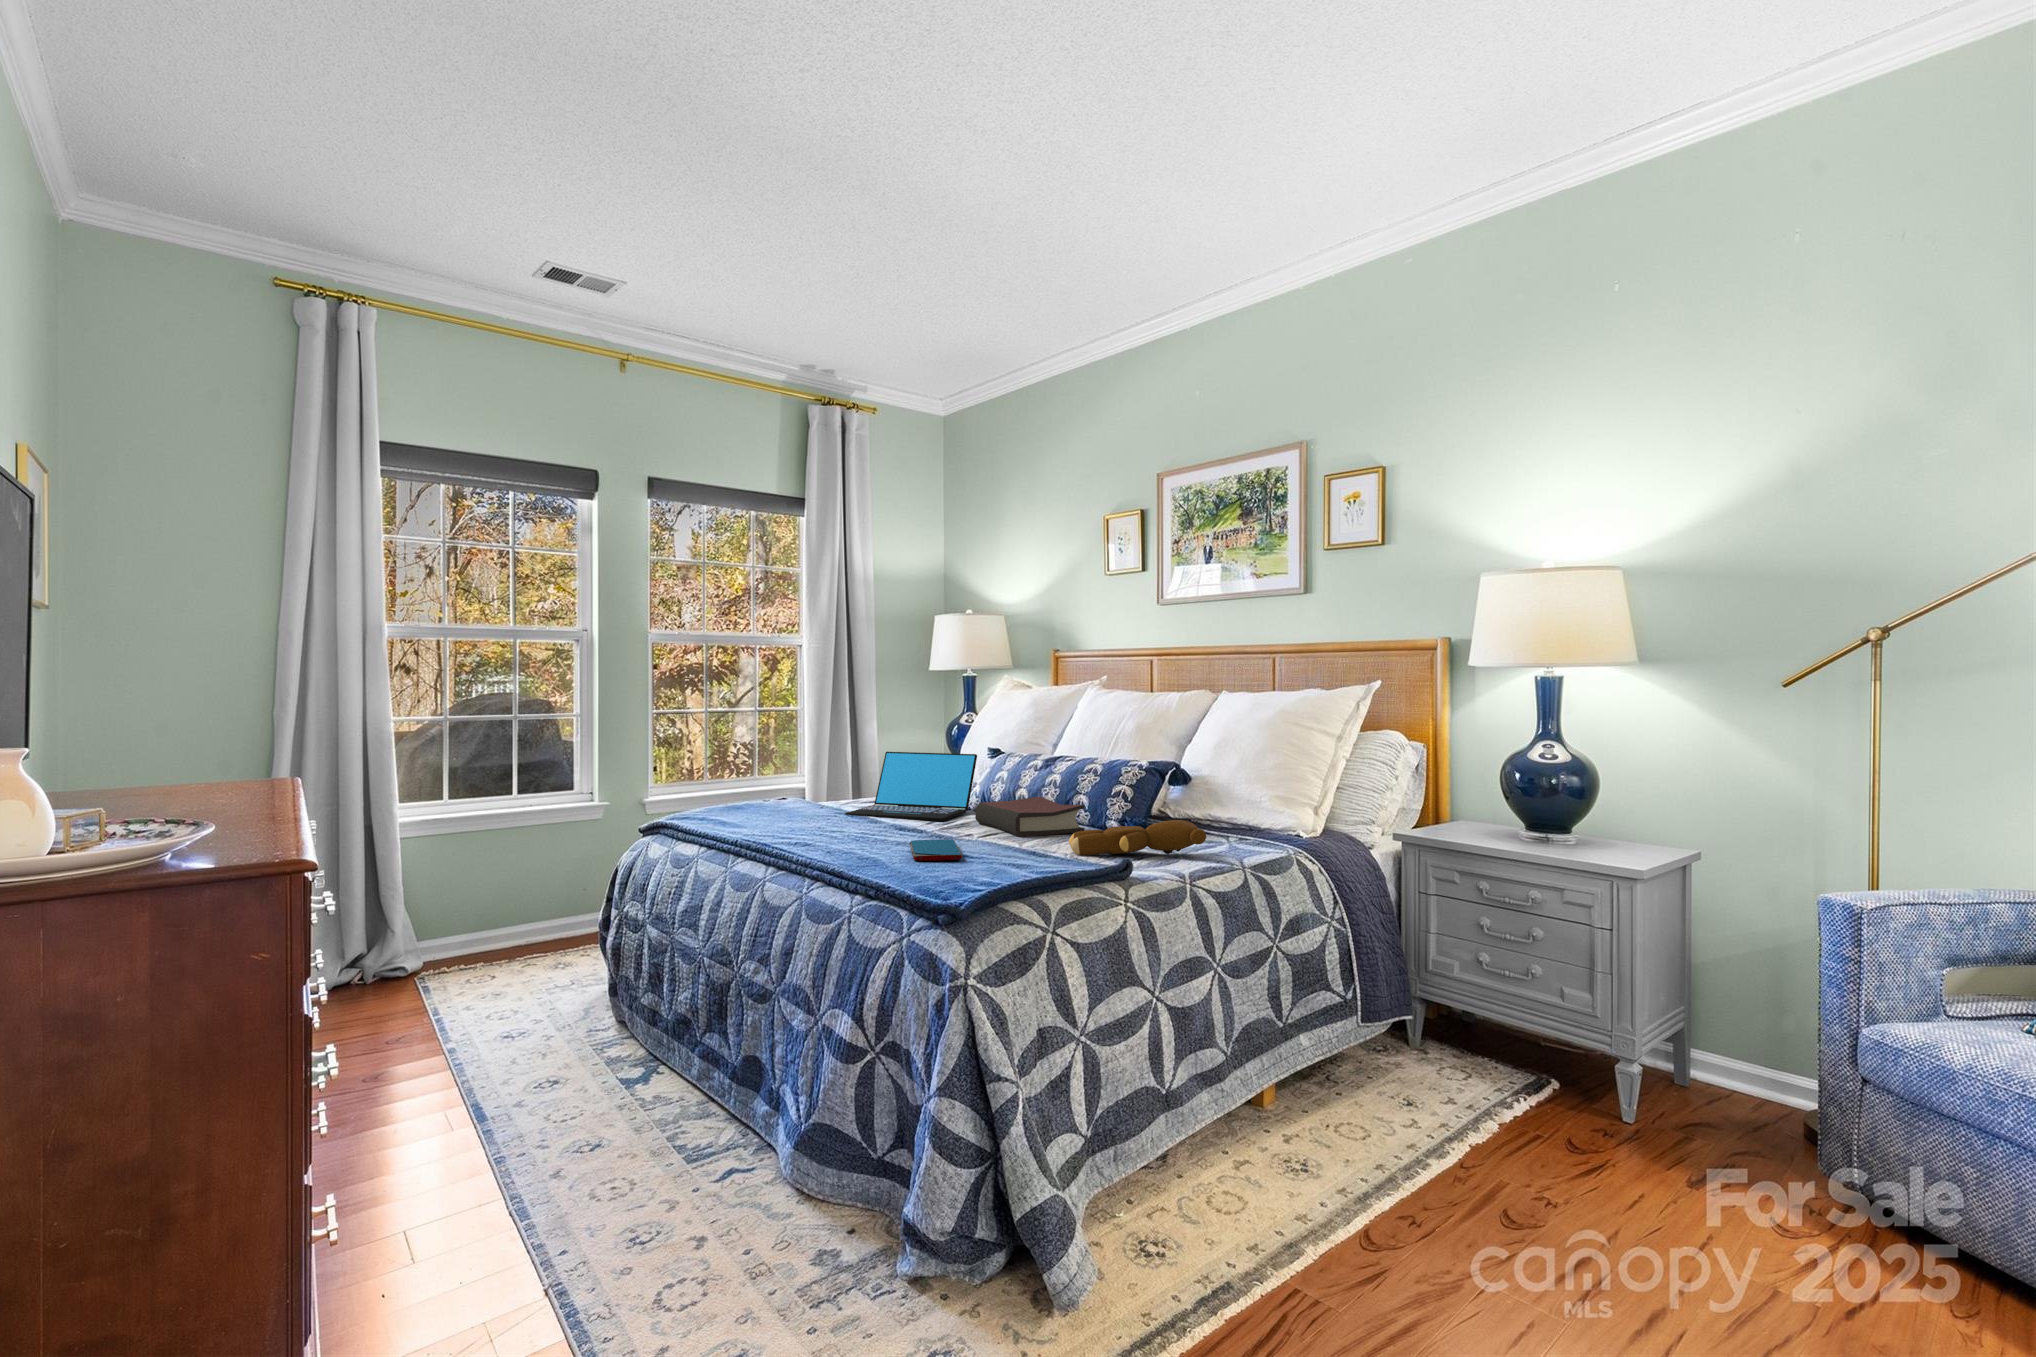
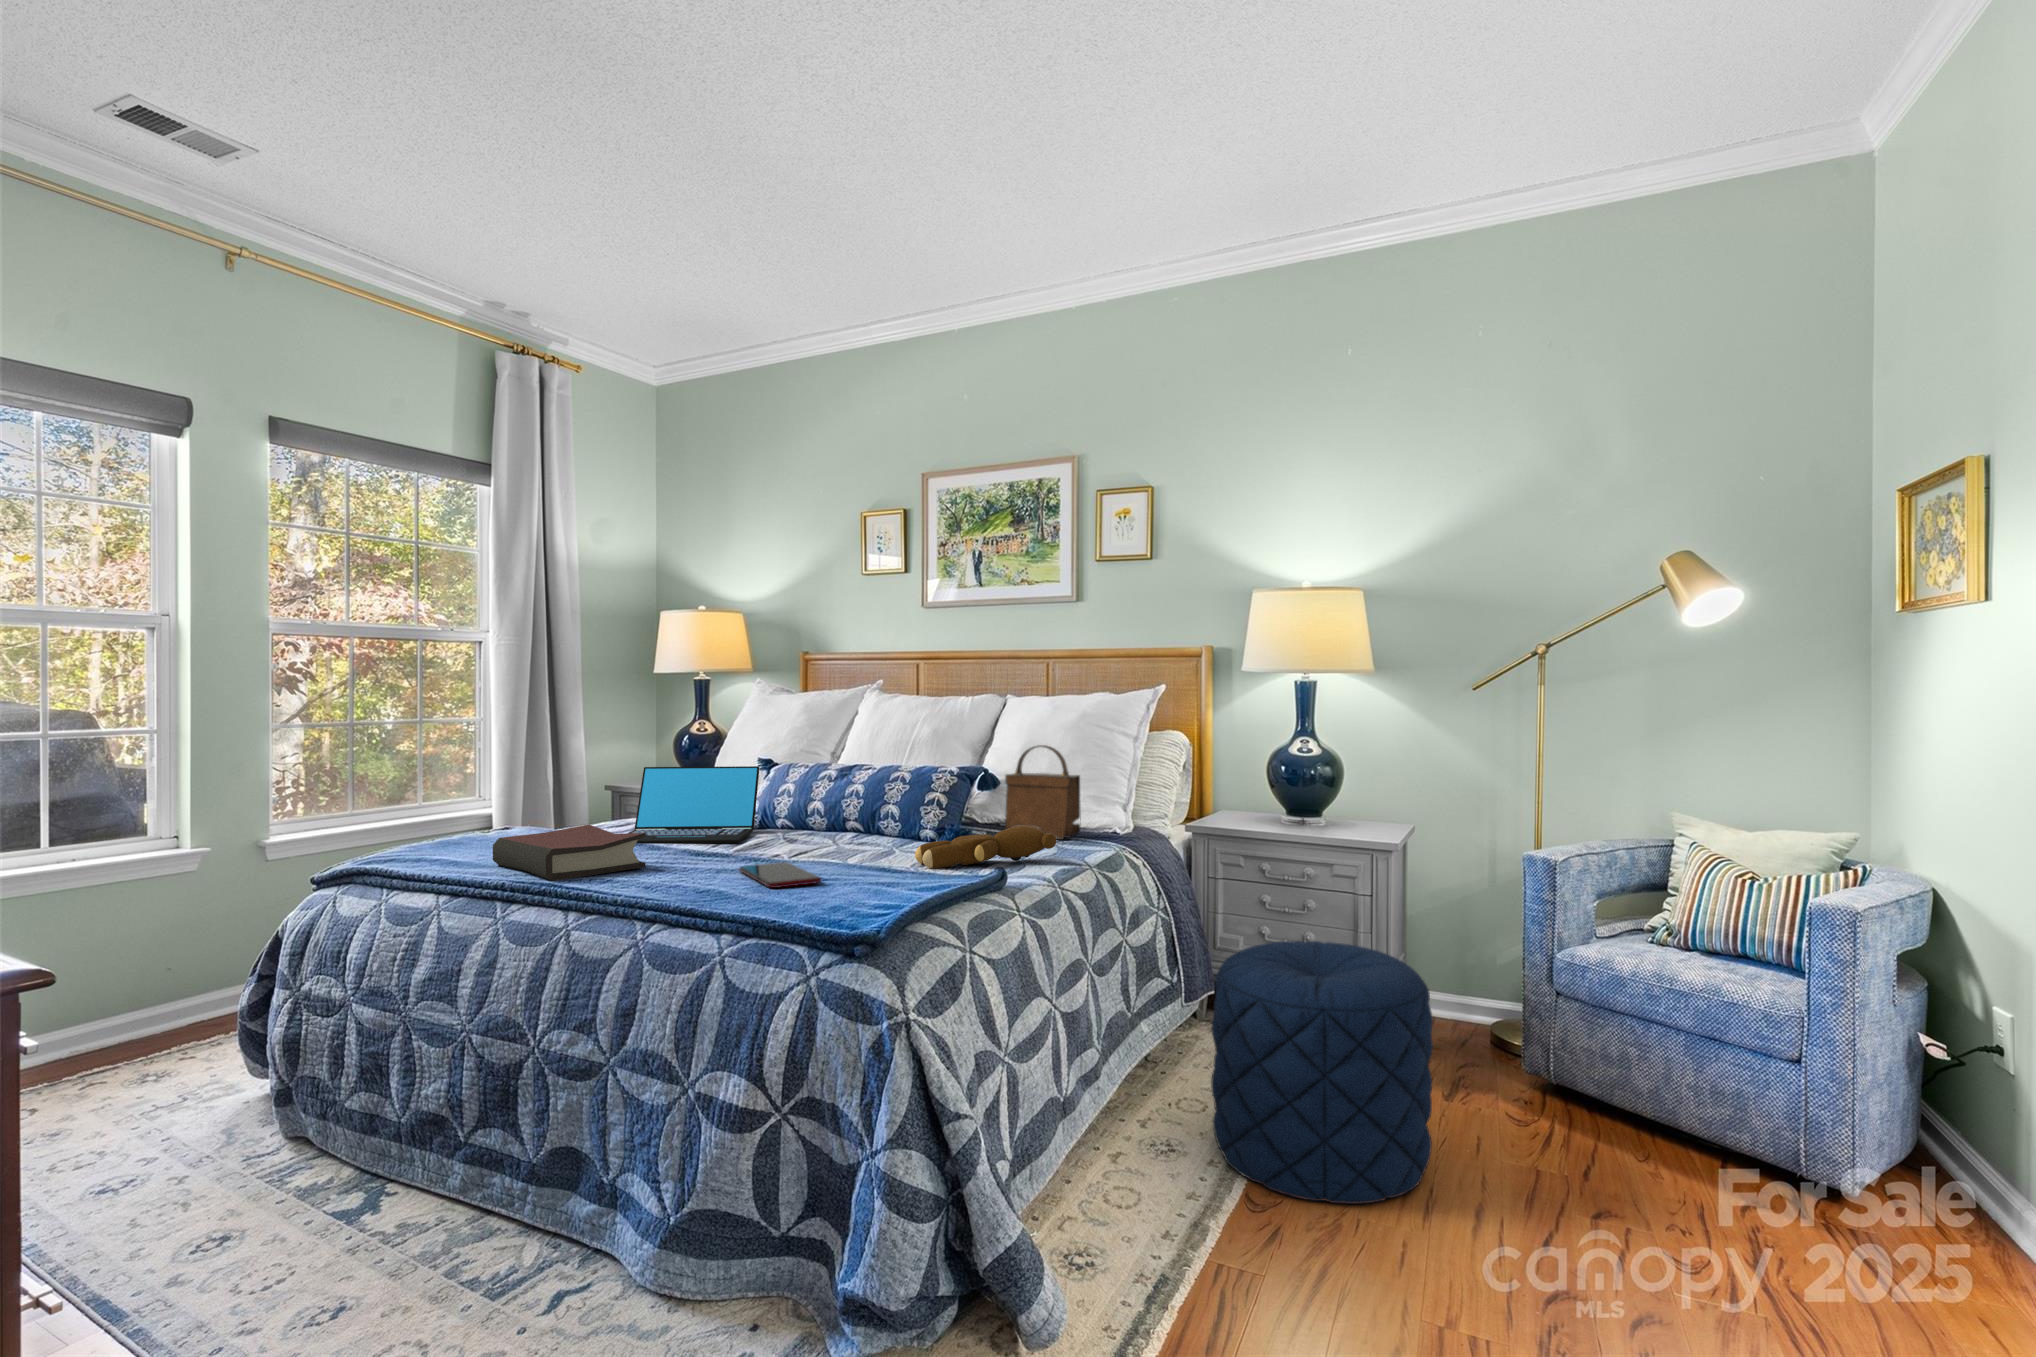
handbag: none [1195,742,1271,838] -> present [1005,745,1081,840]
hardback book: present [975,797,1085,837] -> present [493,825,646,881]
pouf: none [1350,963,1609,1263] -> present [1211,941,1433,1204]

